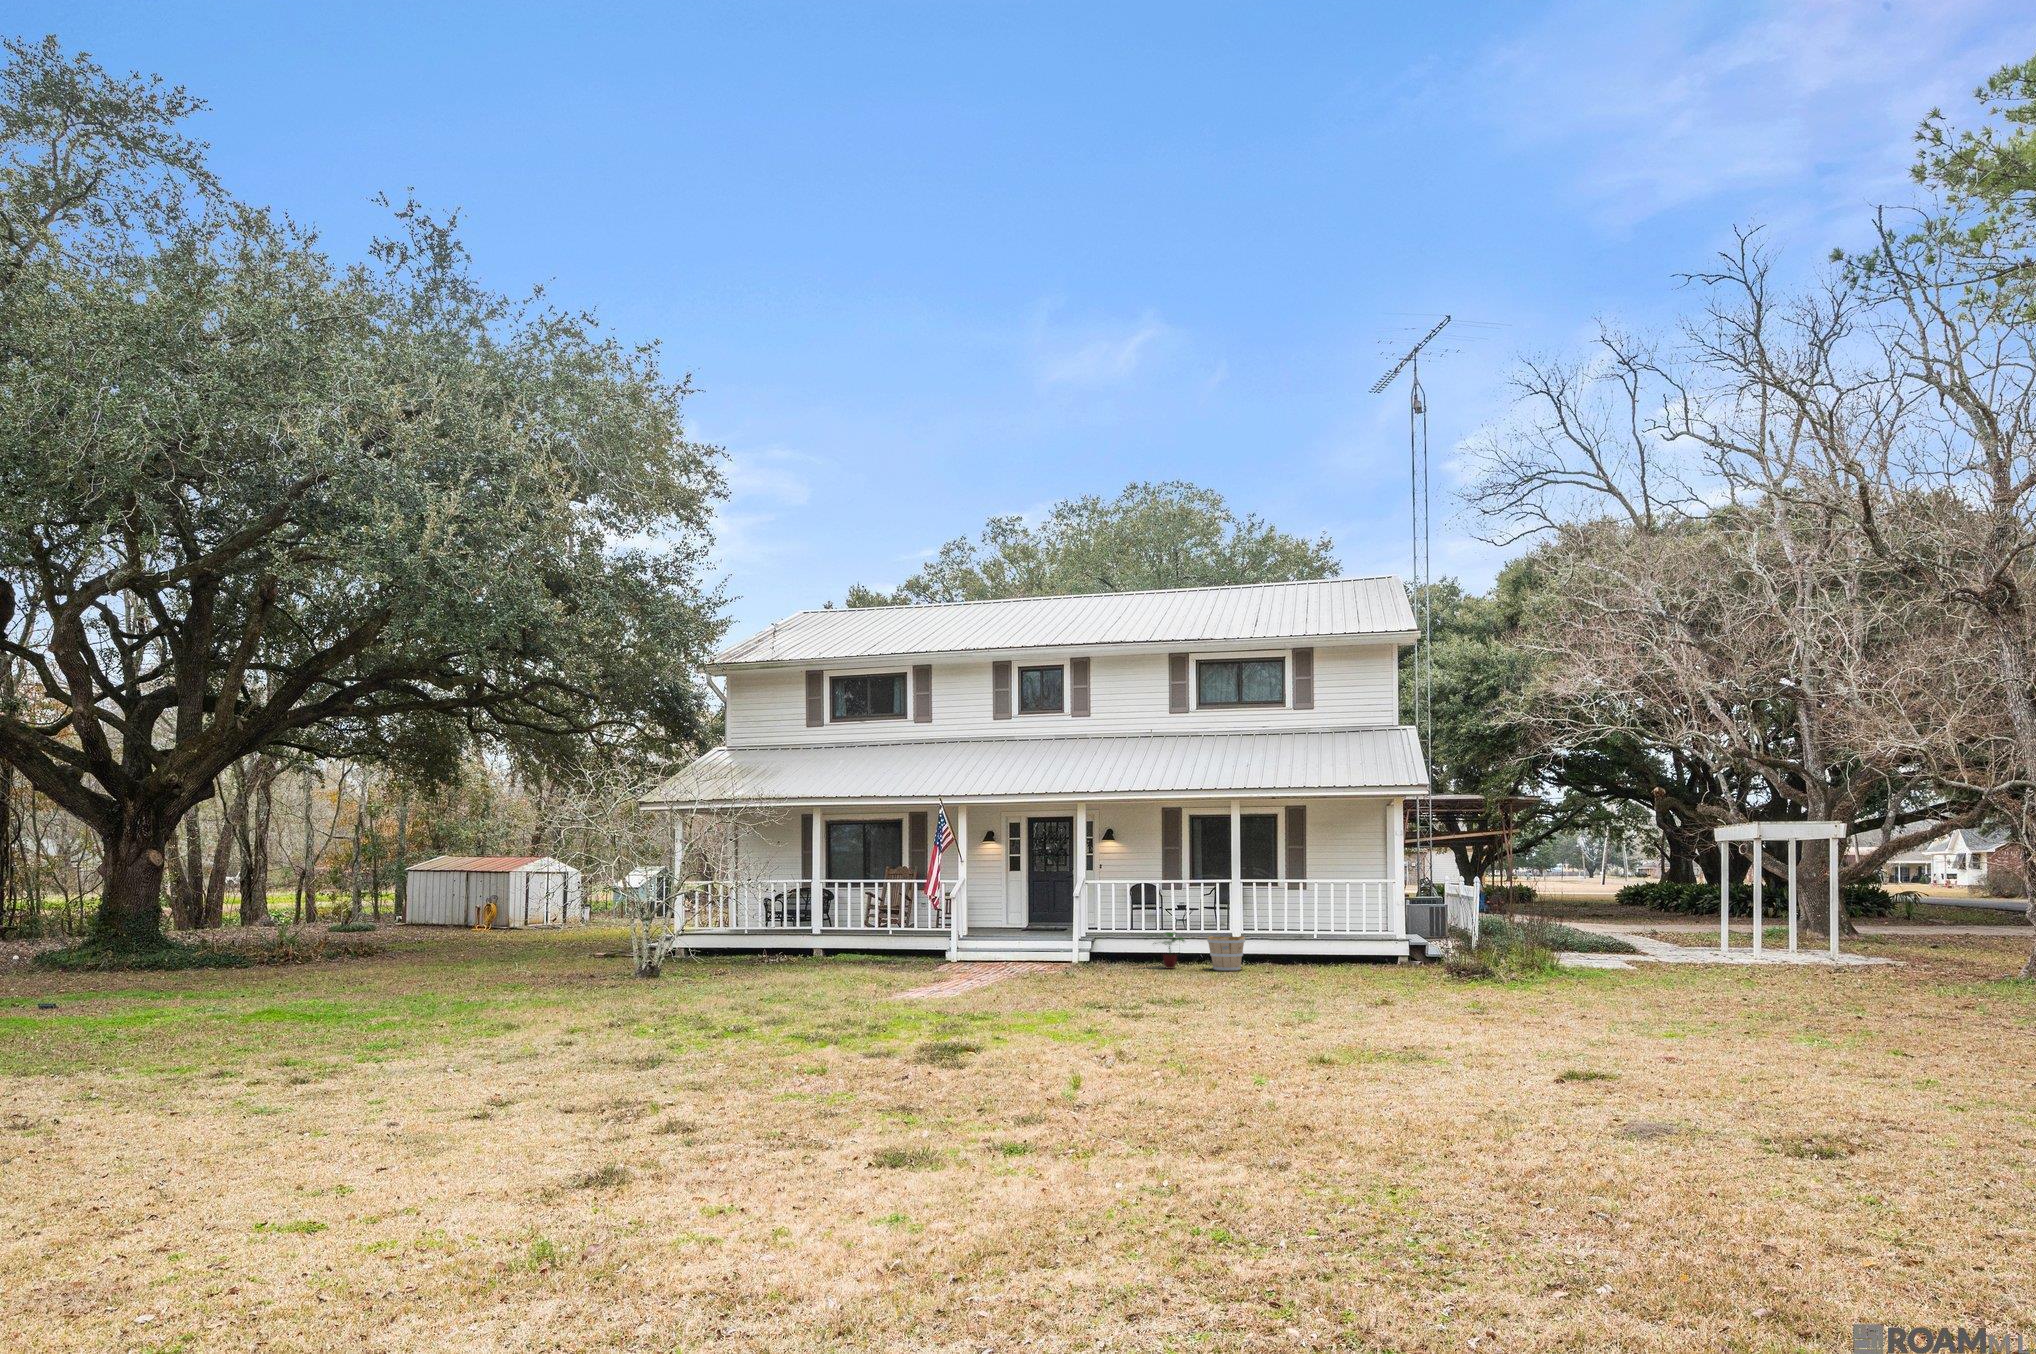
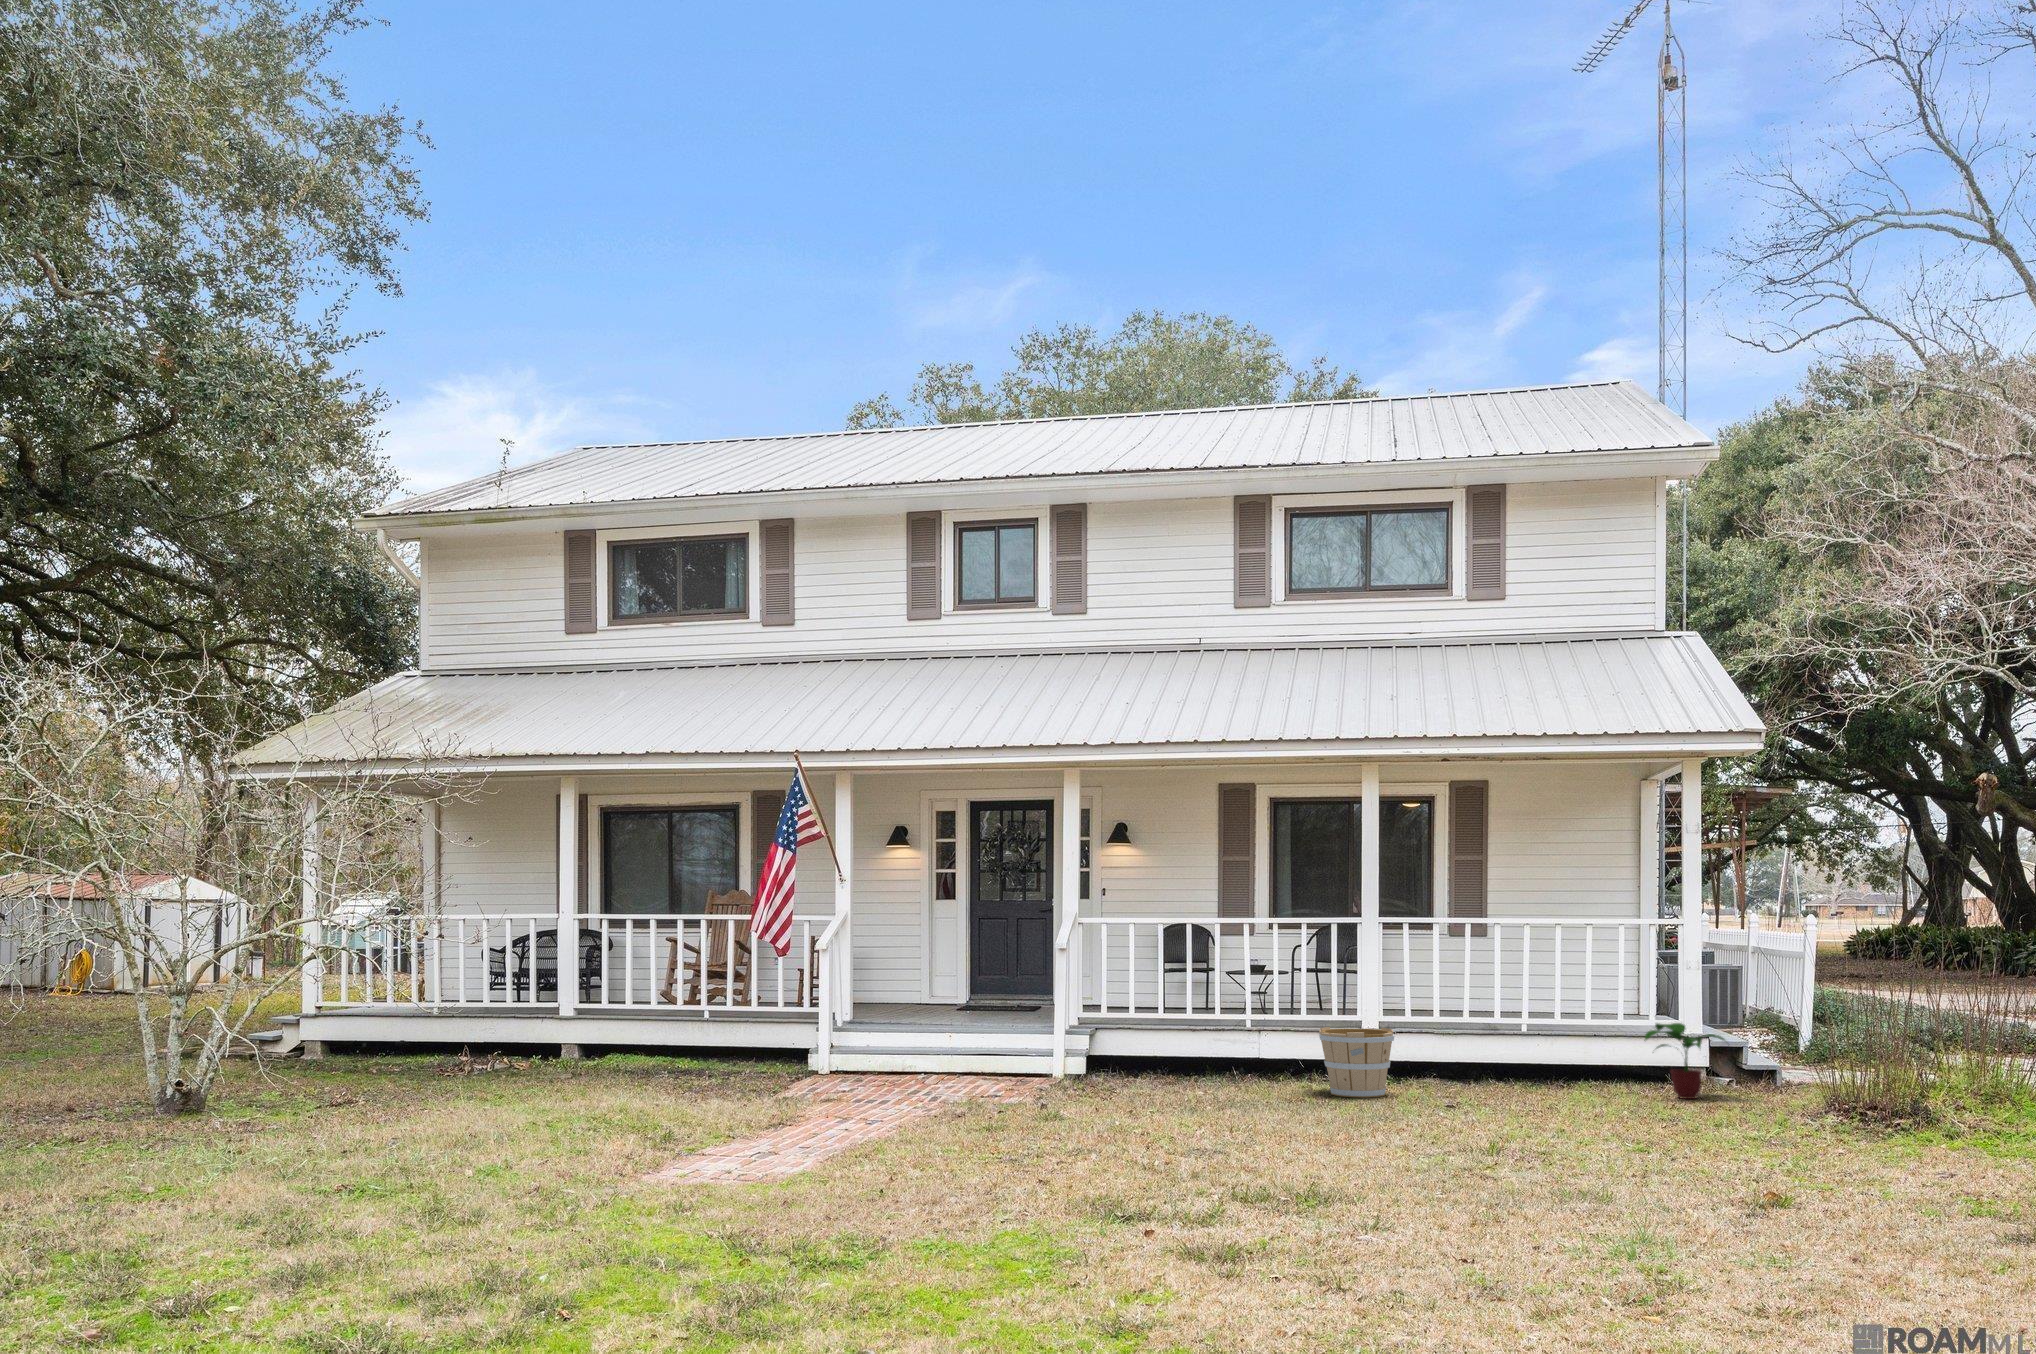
potted plant: present [1155,932,1184,969] -> present [1644,1023,1725,1099]

